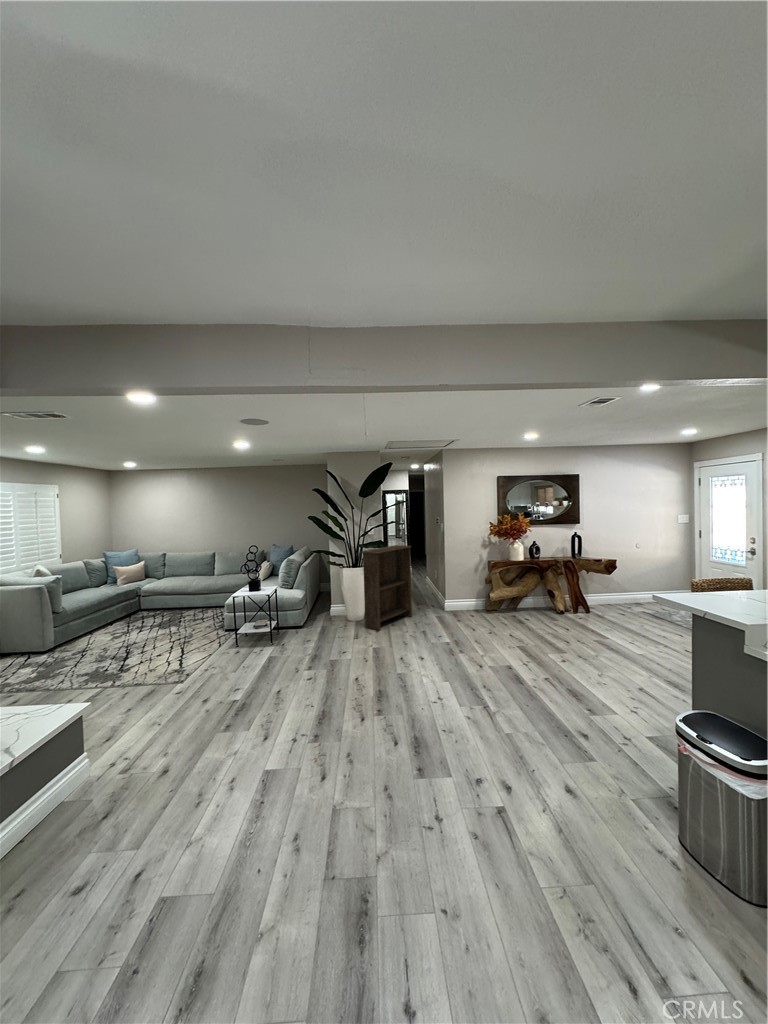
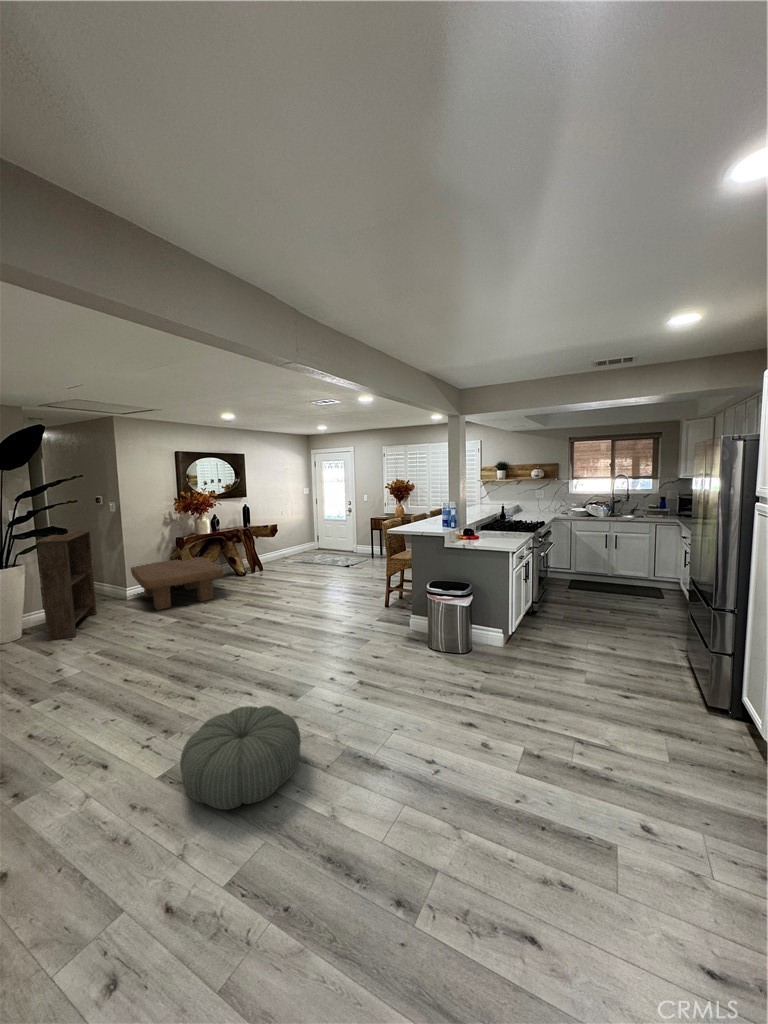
coffee table: none [436,581,514,630] -> present [131,557,223,610]
pouf: none [238,733,351,832] -> present [180,706,301,810]

